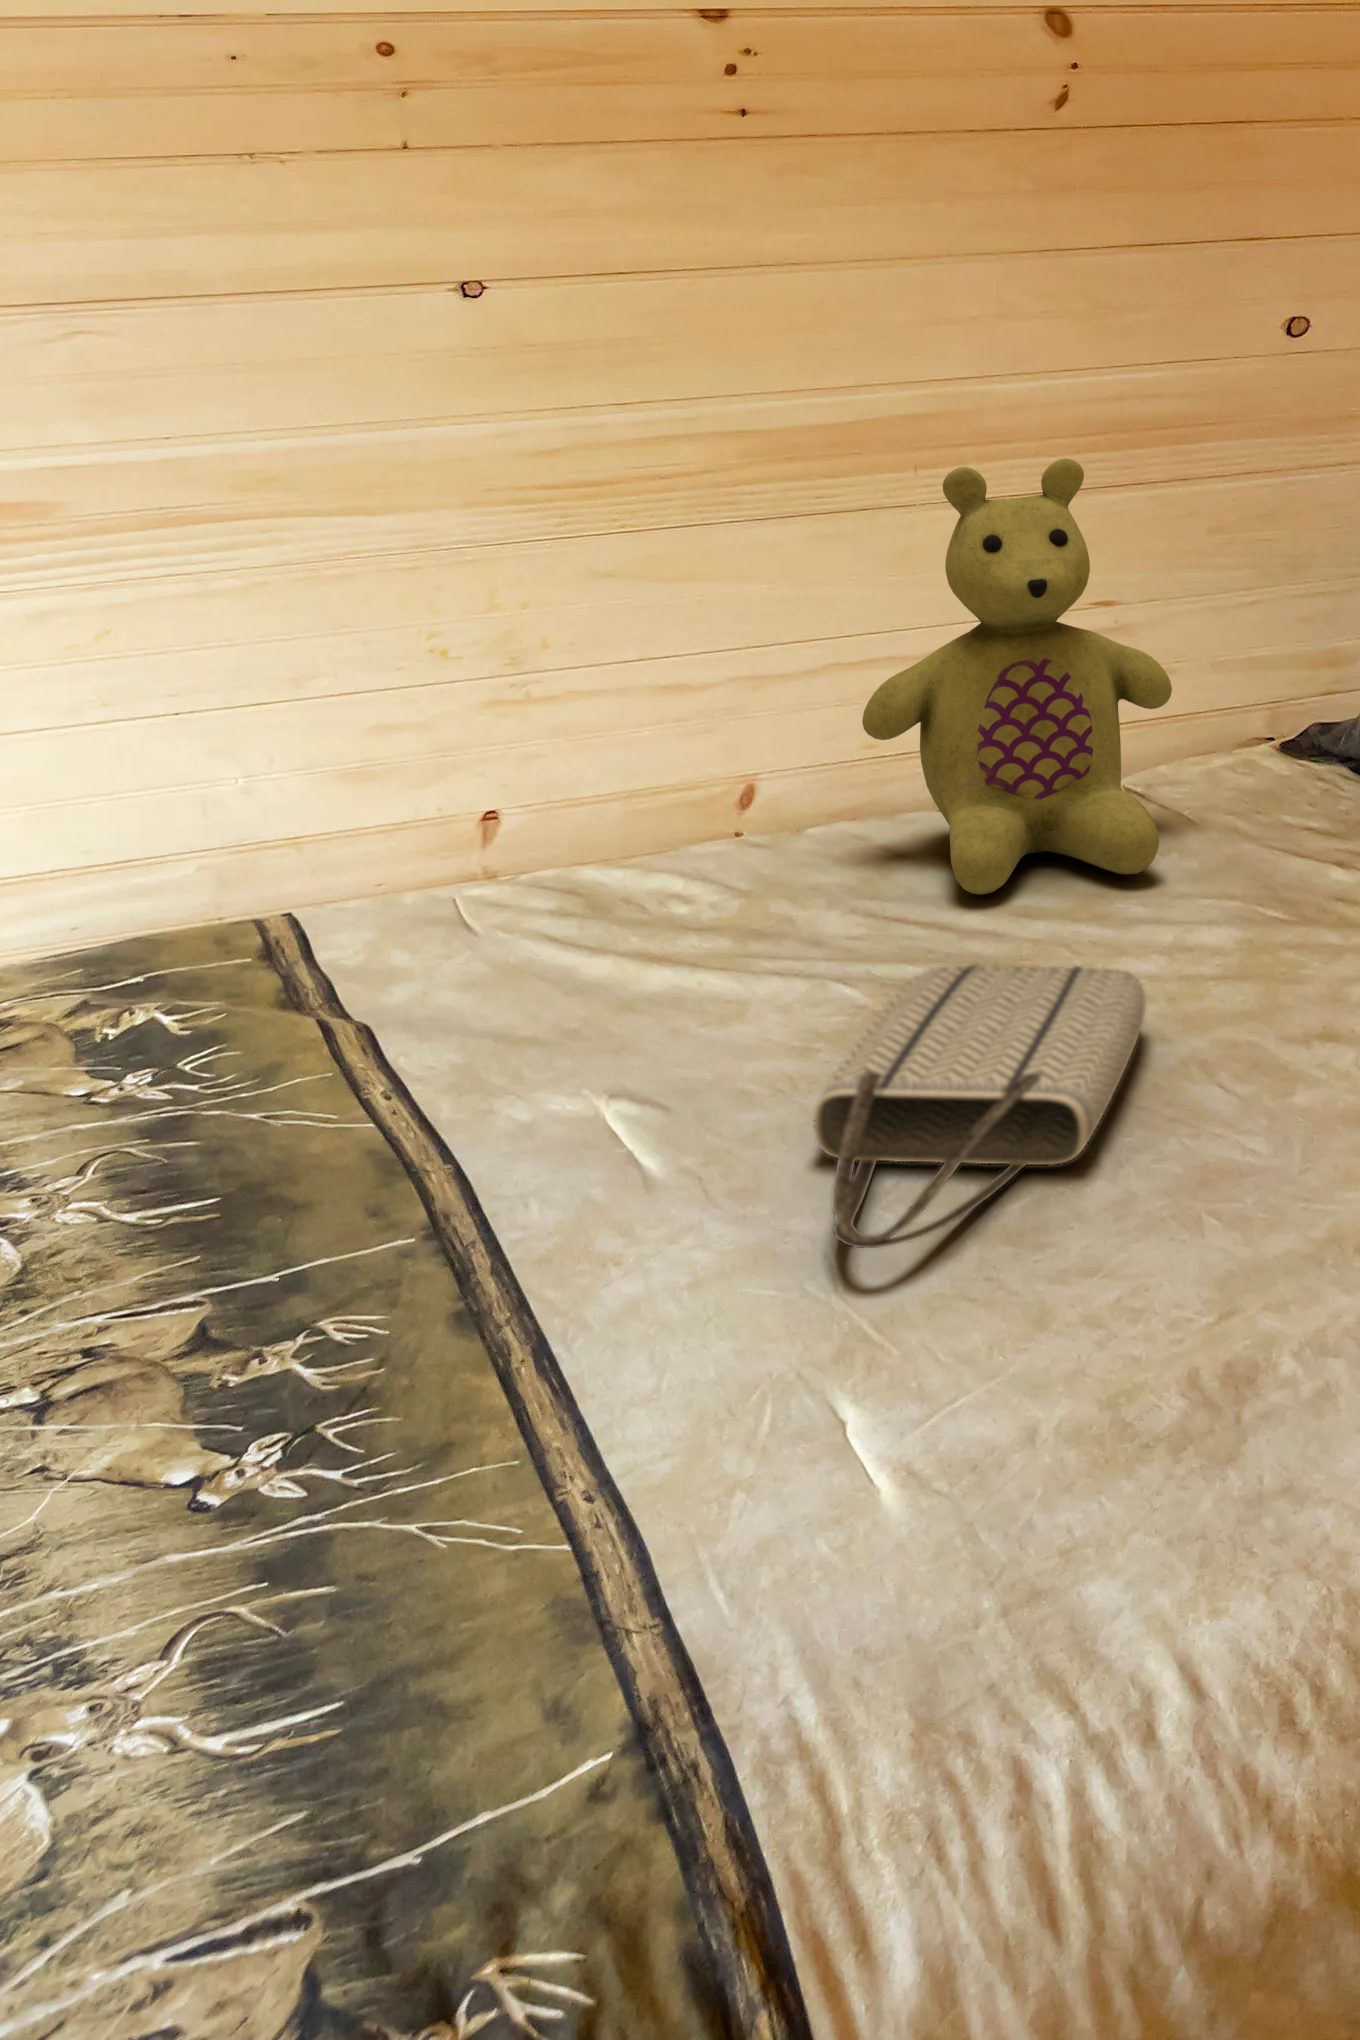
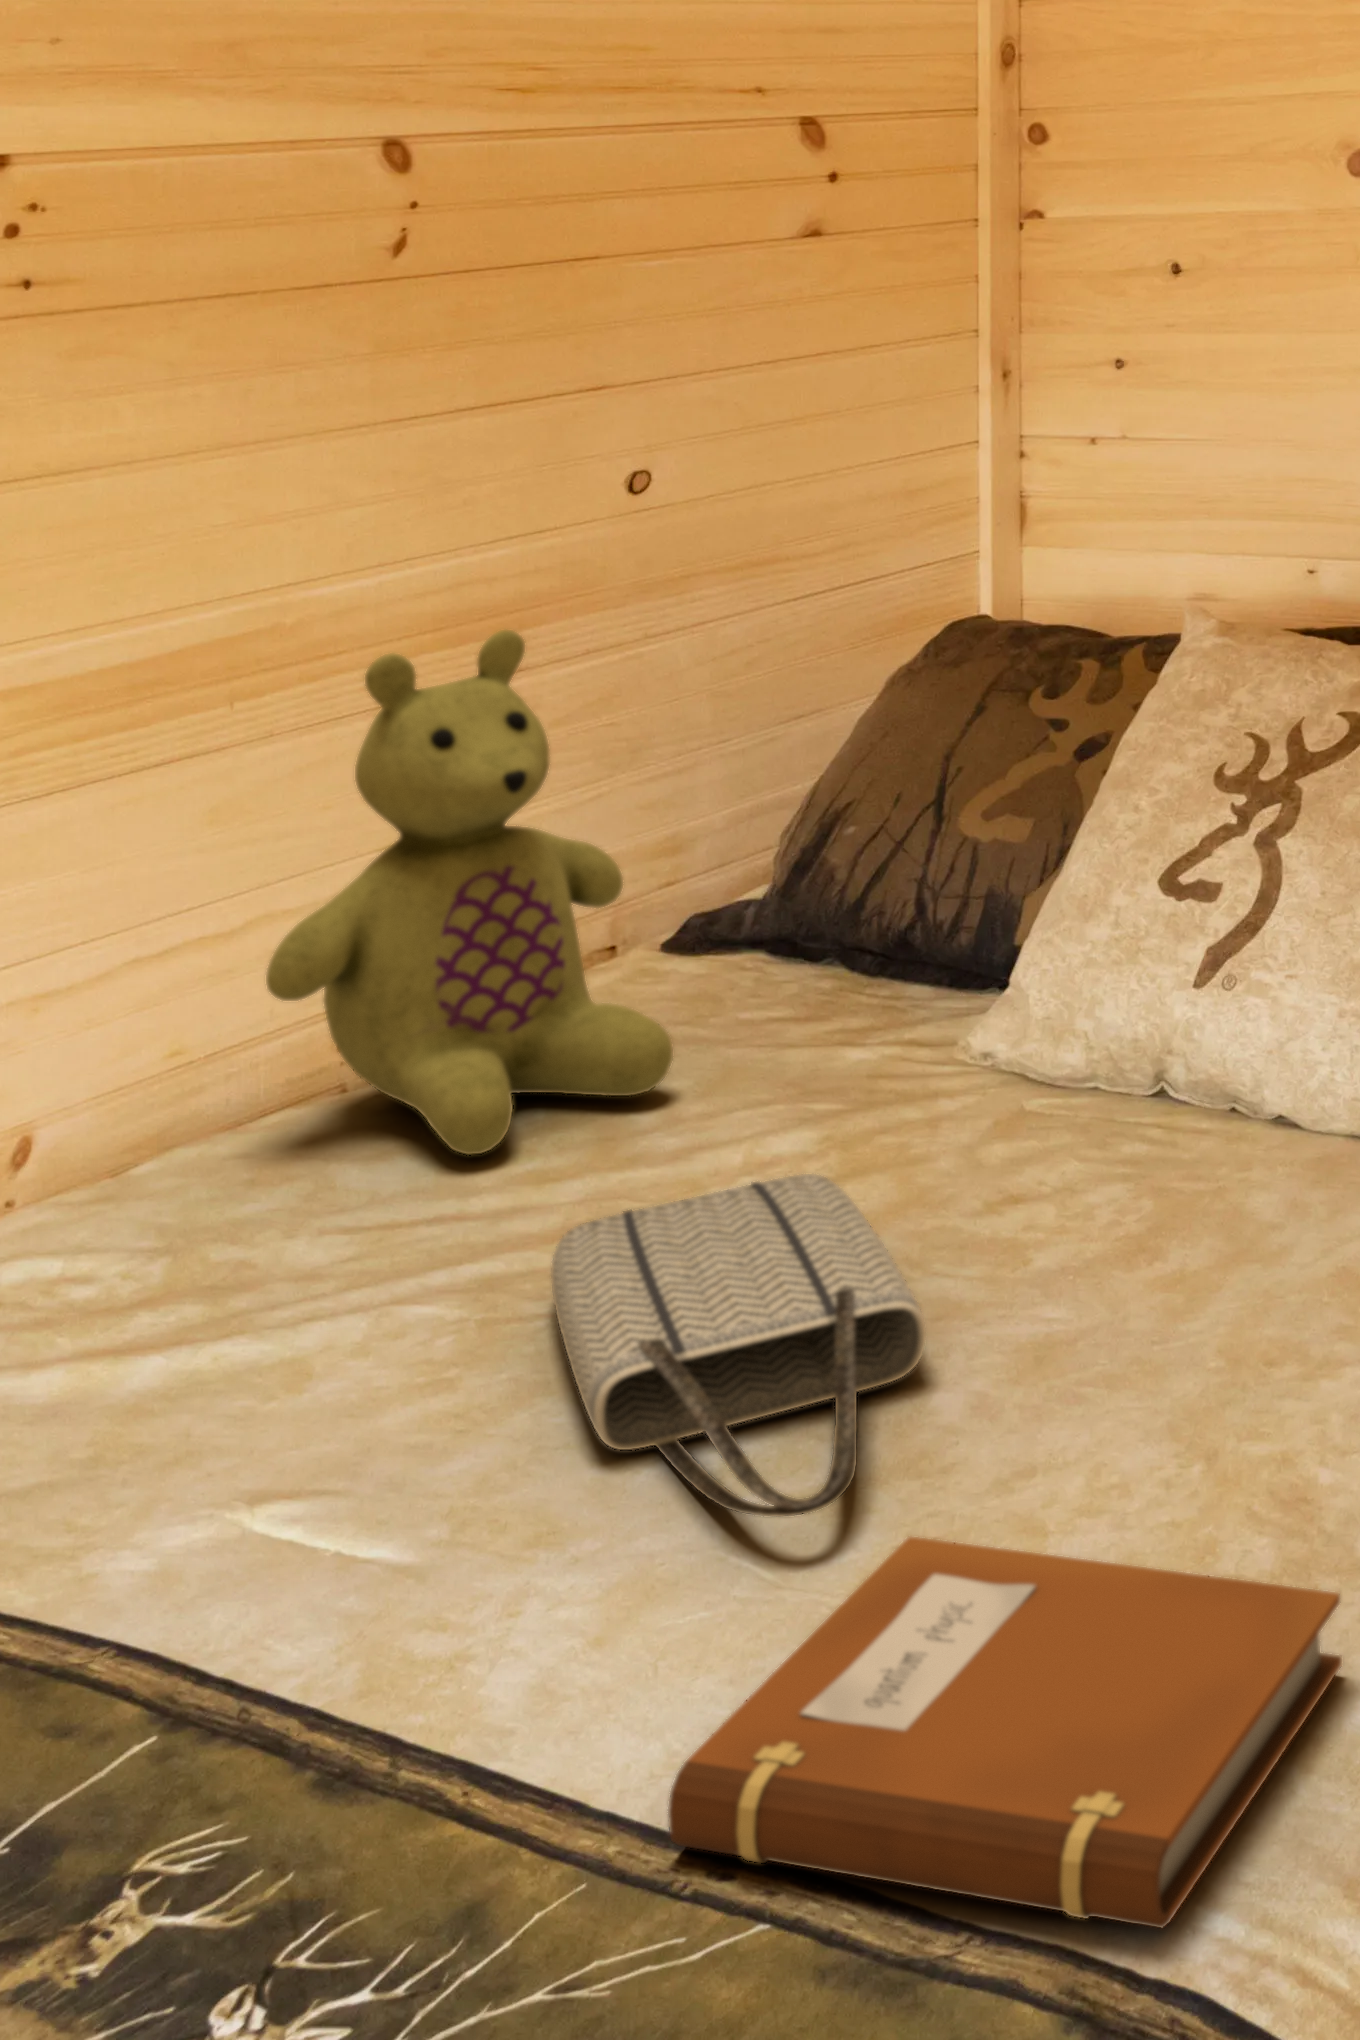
notebook: none [550,1291,1120,1686] -> present [668,1537,1342,1928]

